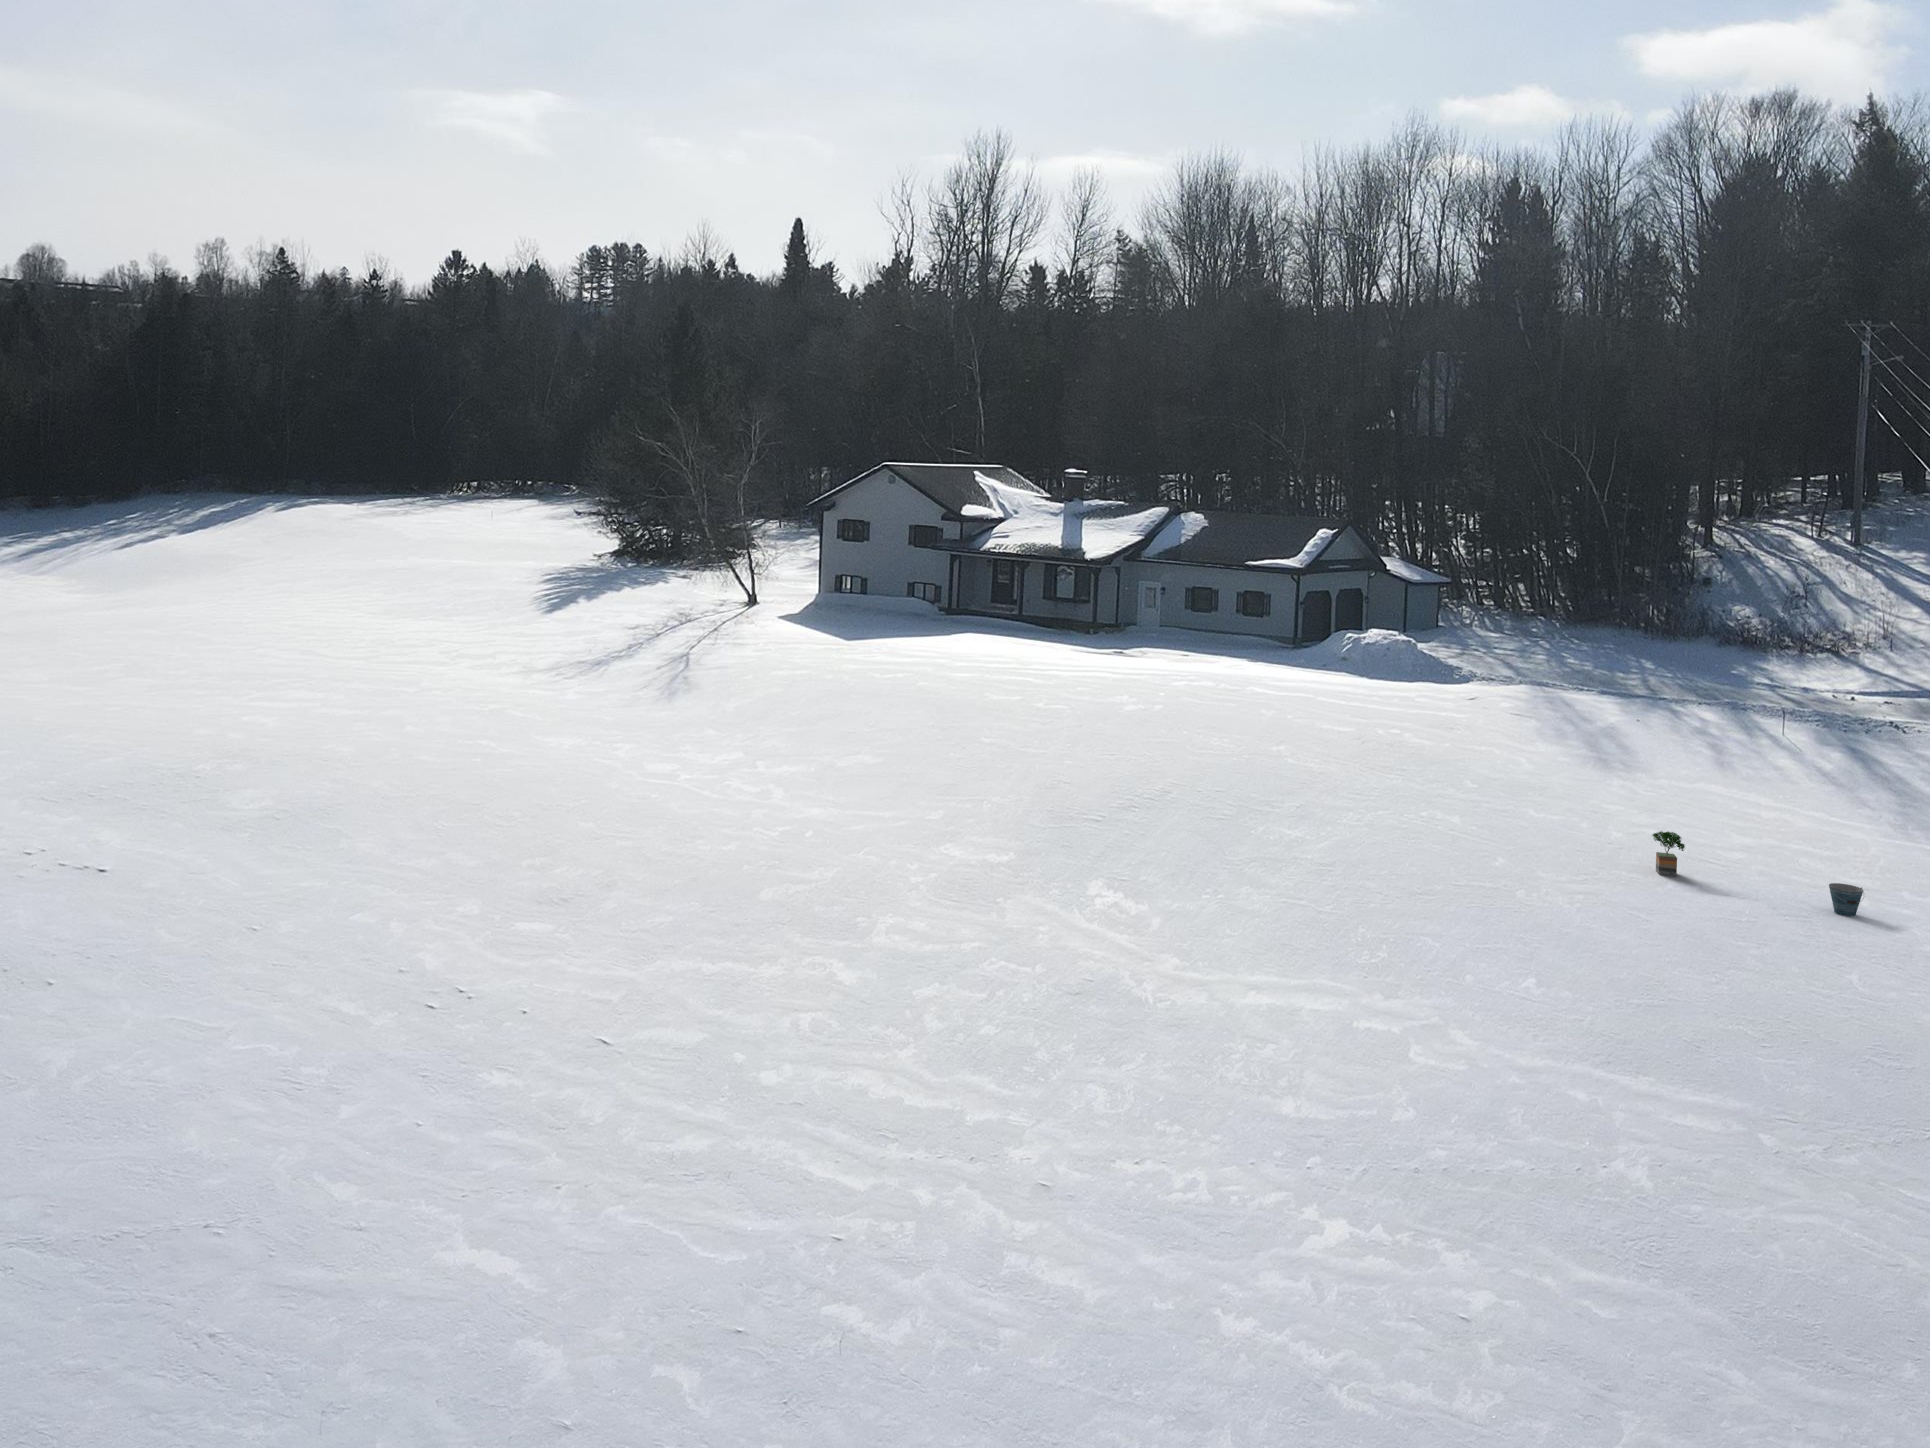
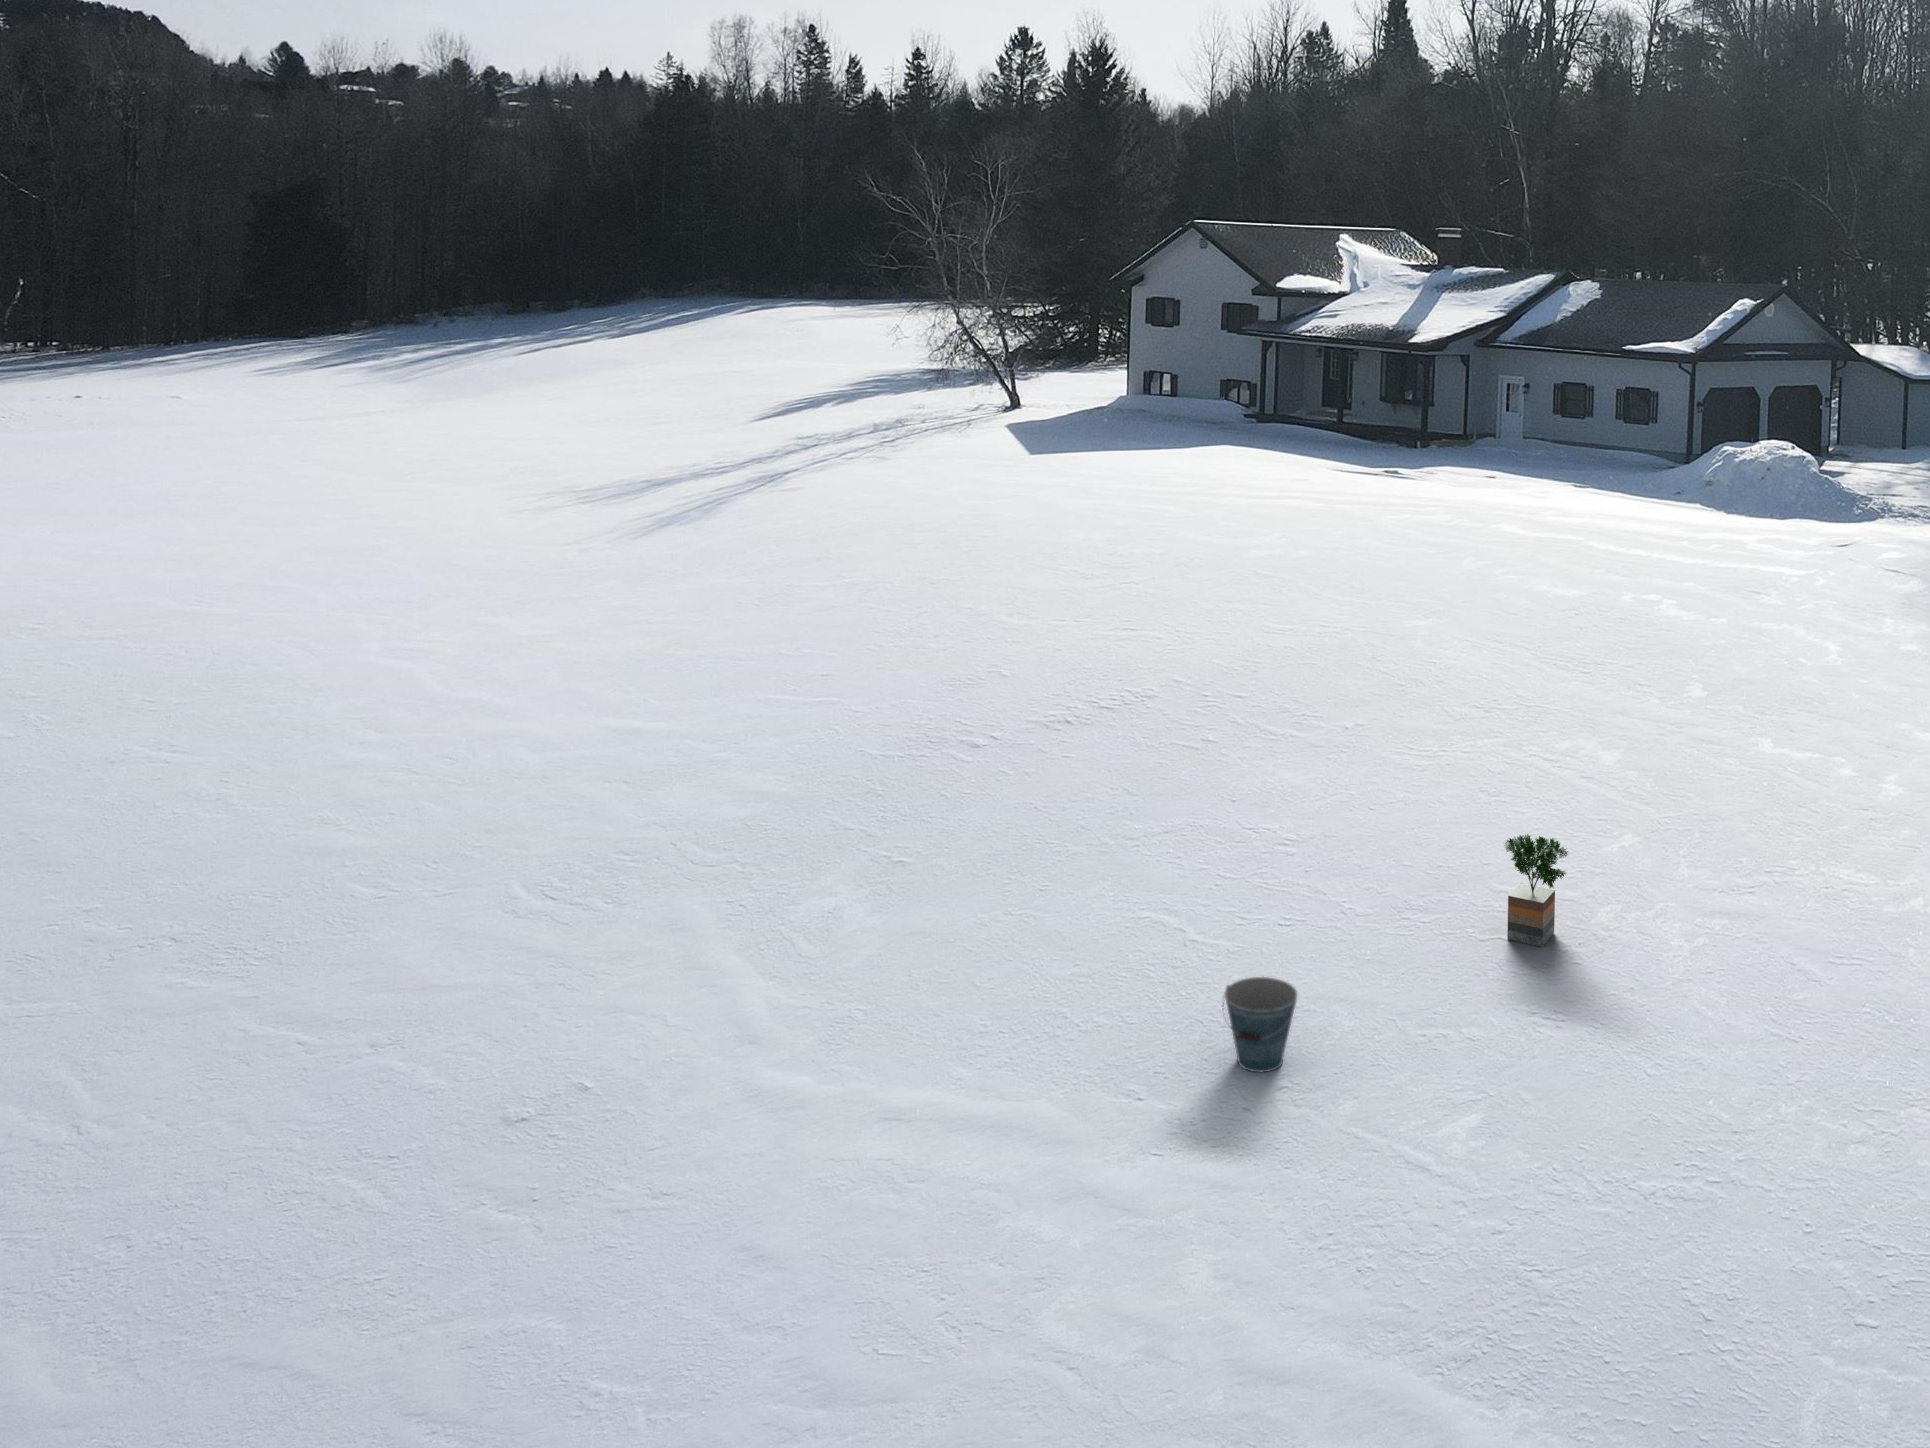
bucket: present [1829,883,1864,917] -> present [1222,977,1297,1072]

